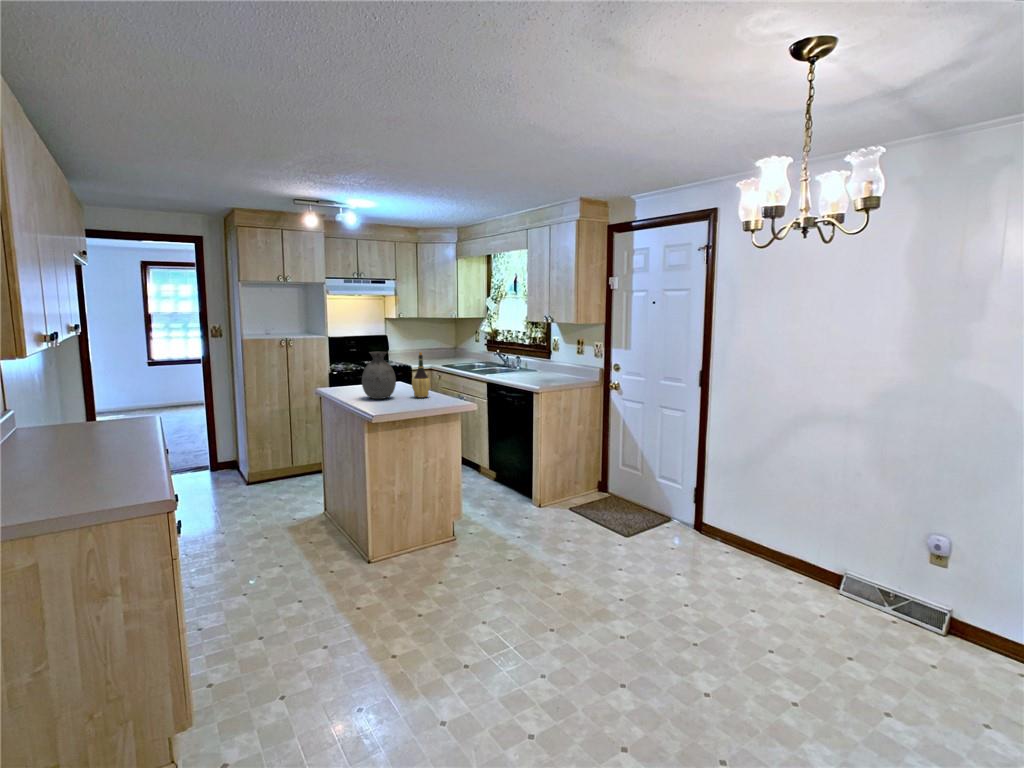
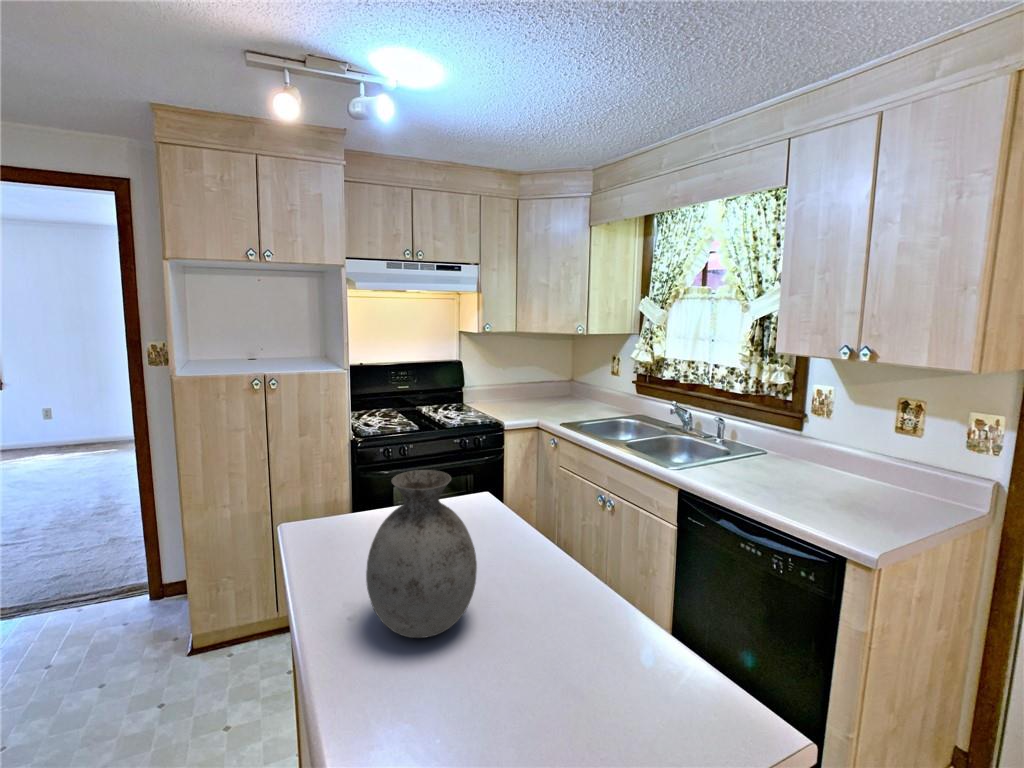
wine bottle: present [412,352,430,398] -> none [527,478,587,629]

